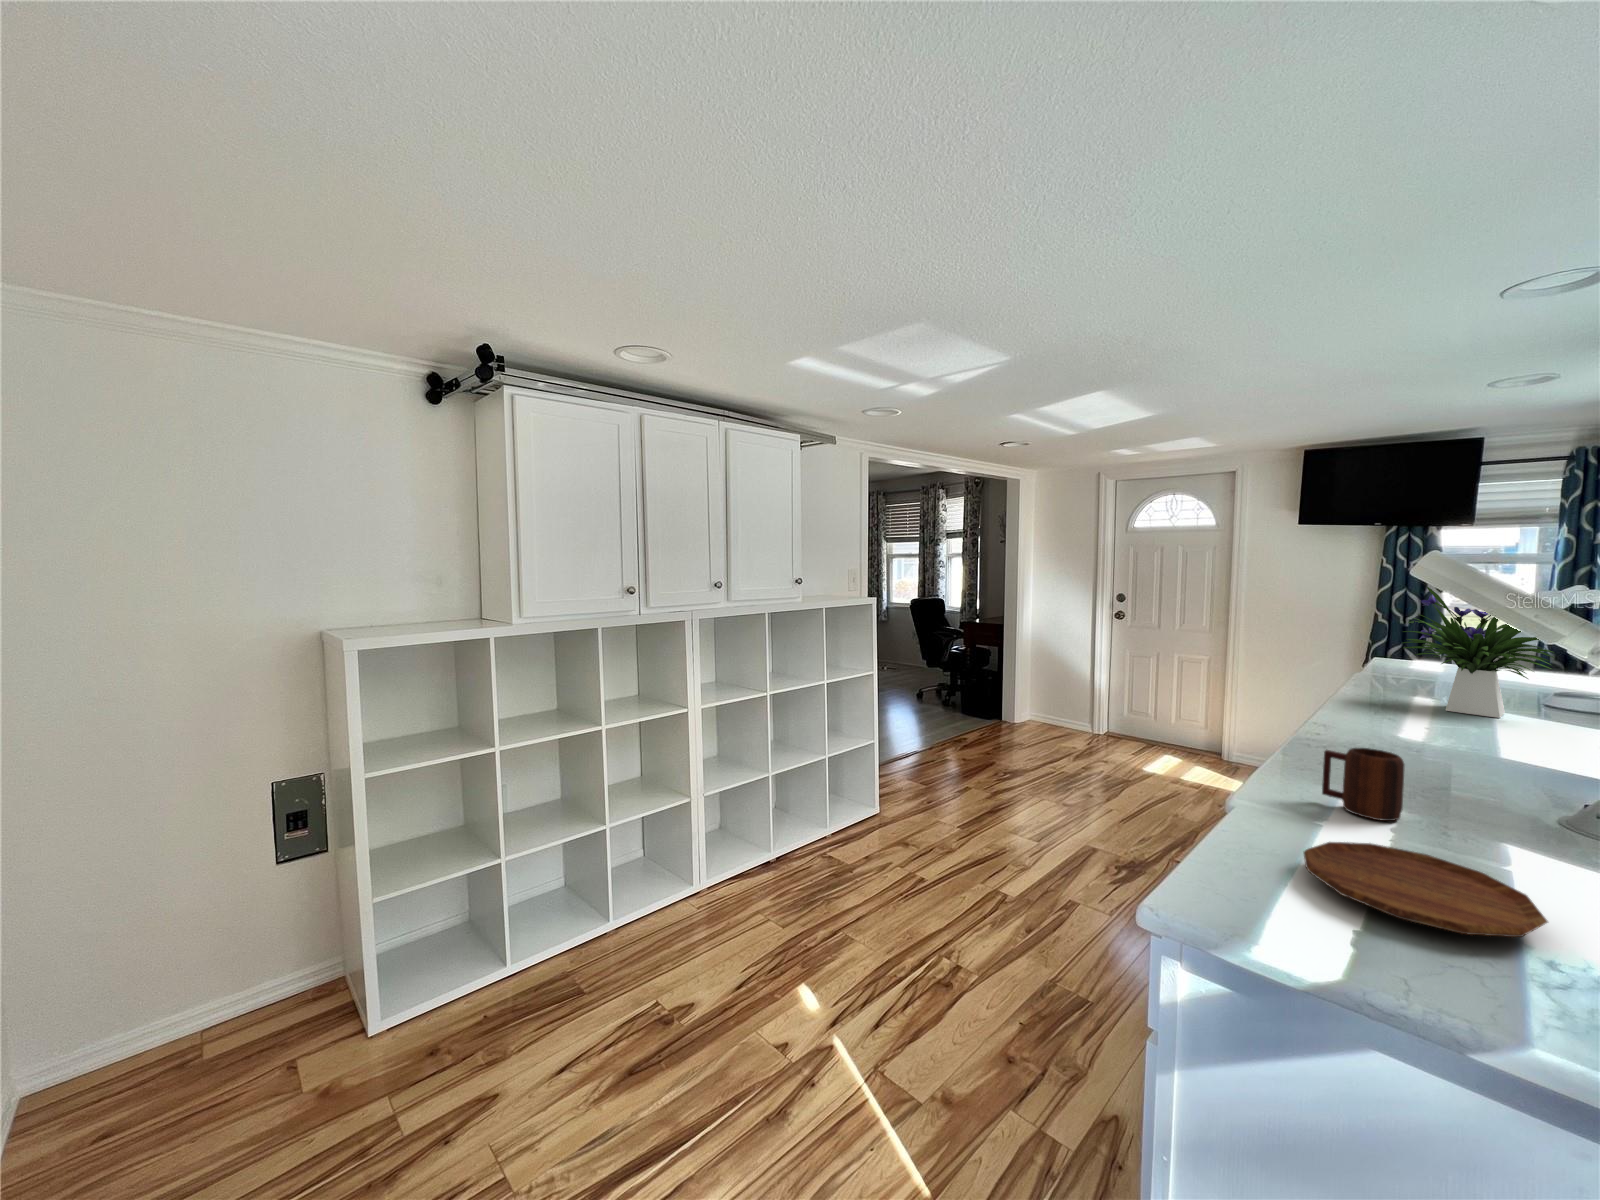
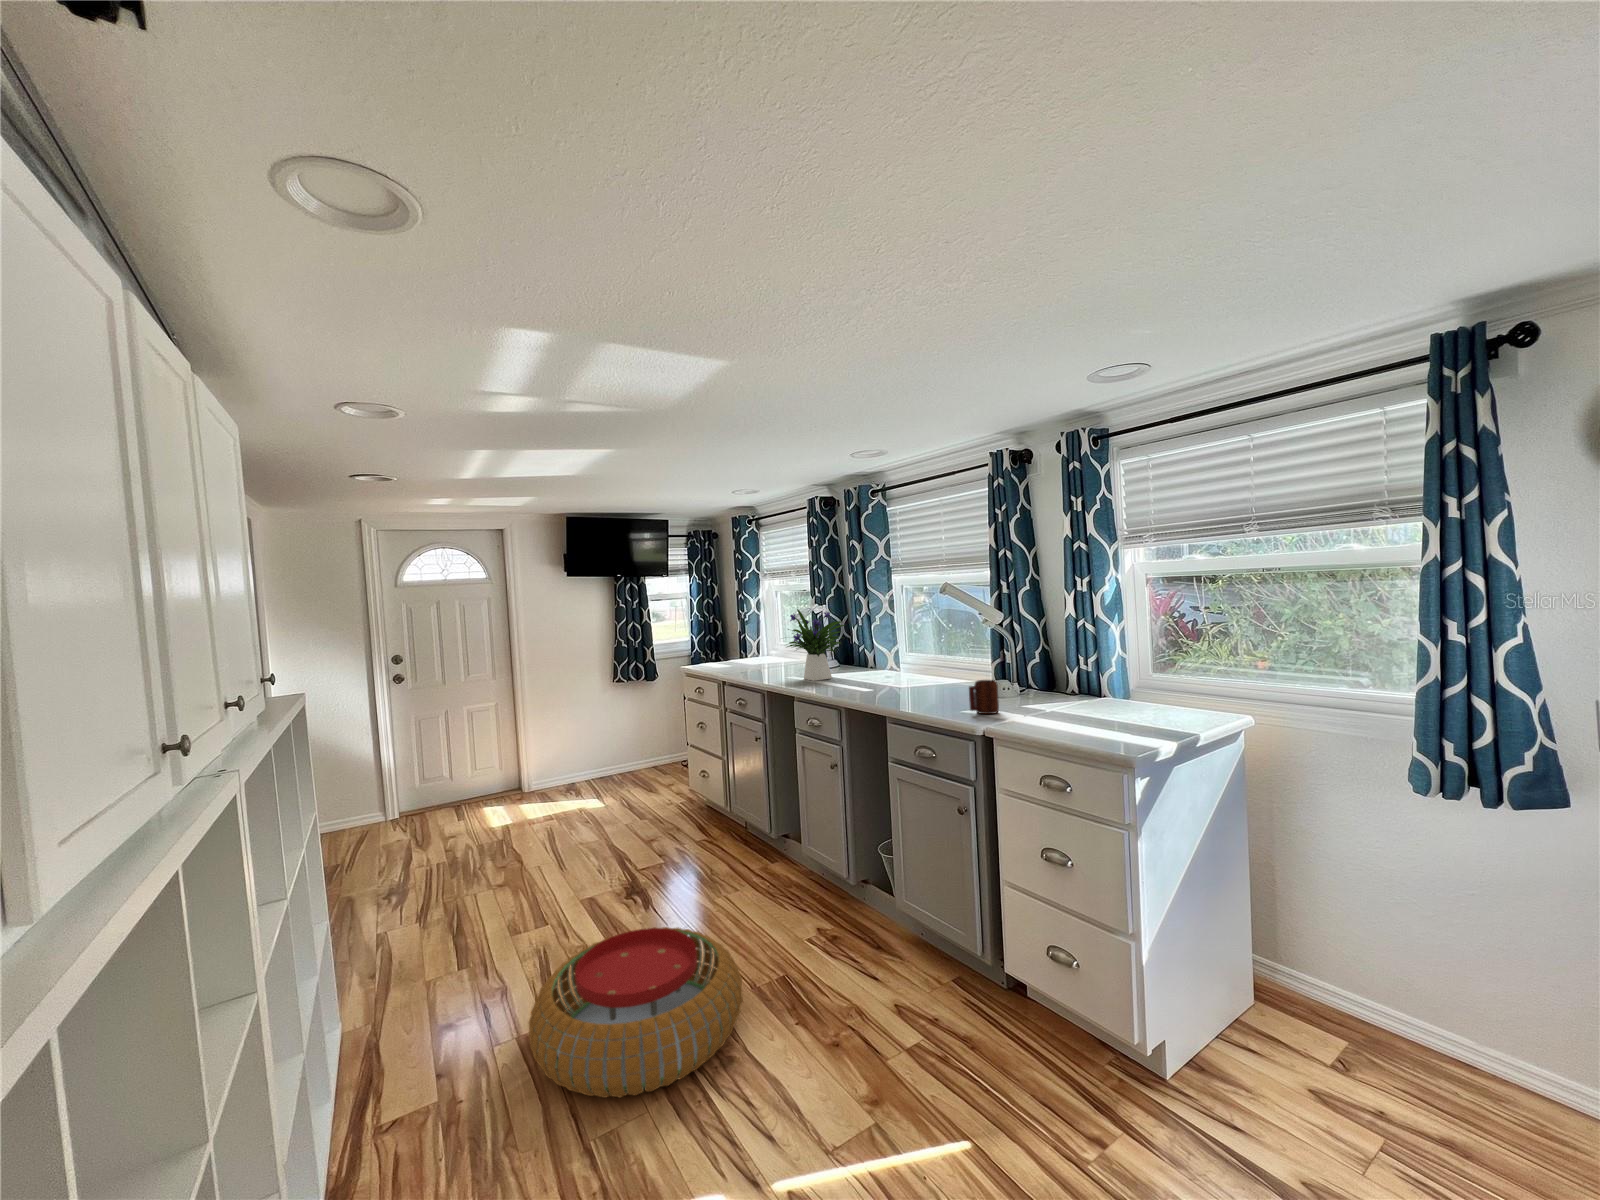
pouf: none [864,842,1047,973] -> present [529,927,743,1098]
tray: present [1304,842,1548,937] -> none [1047,708,1129,727]

